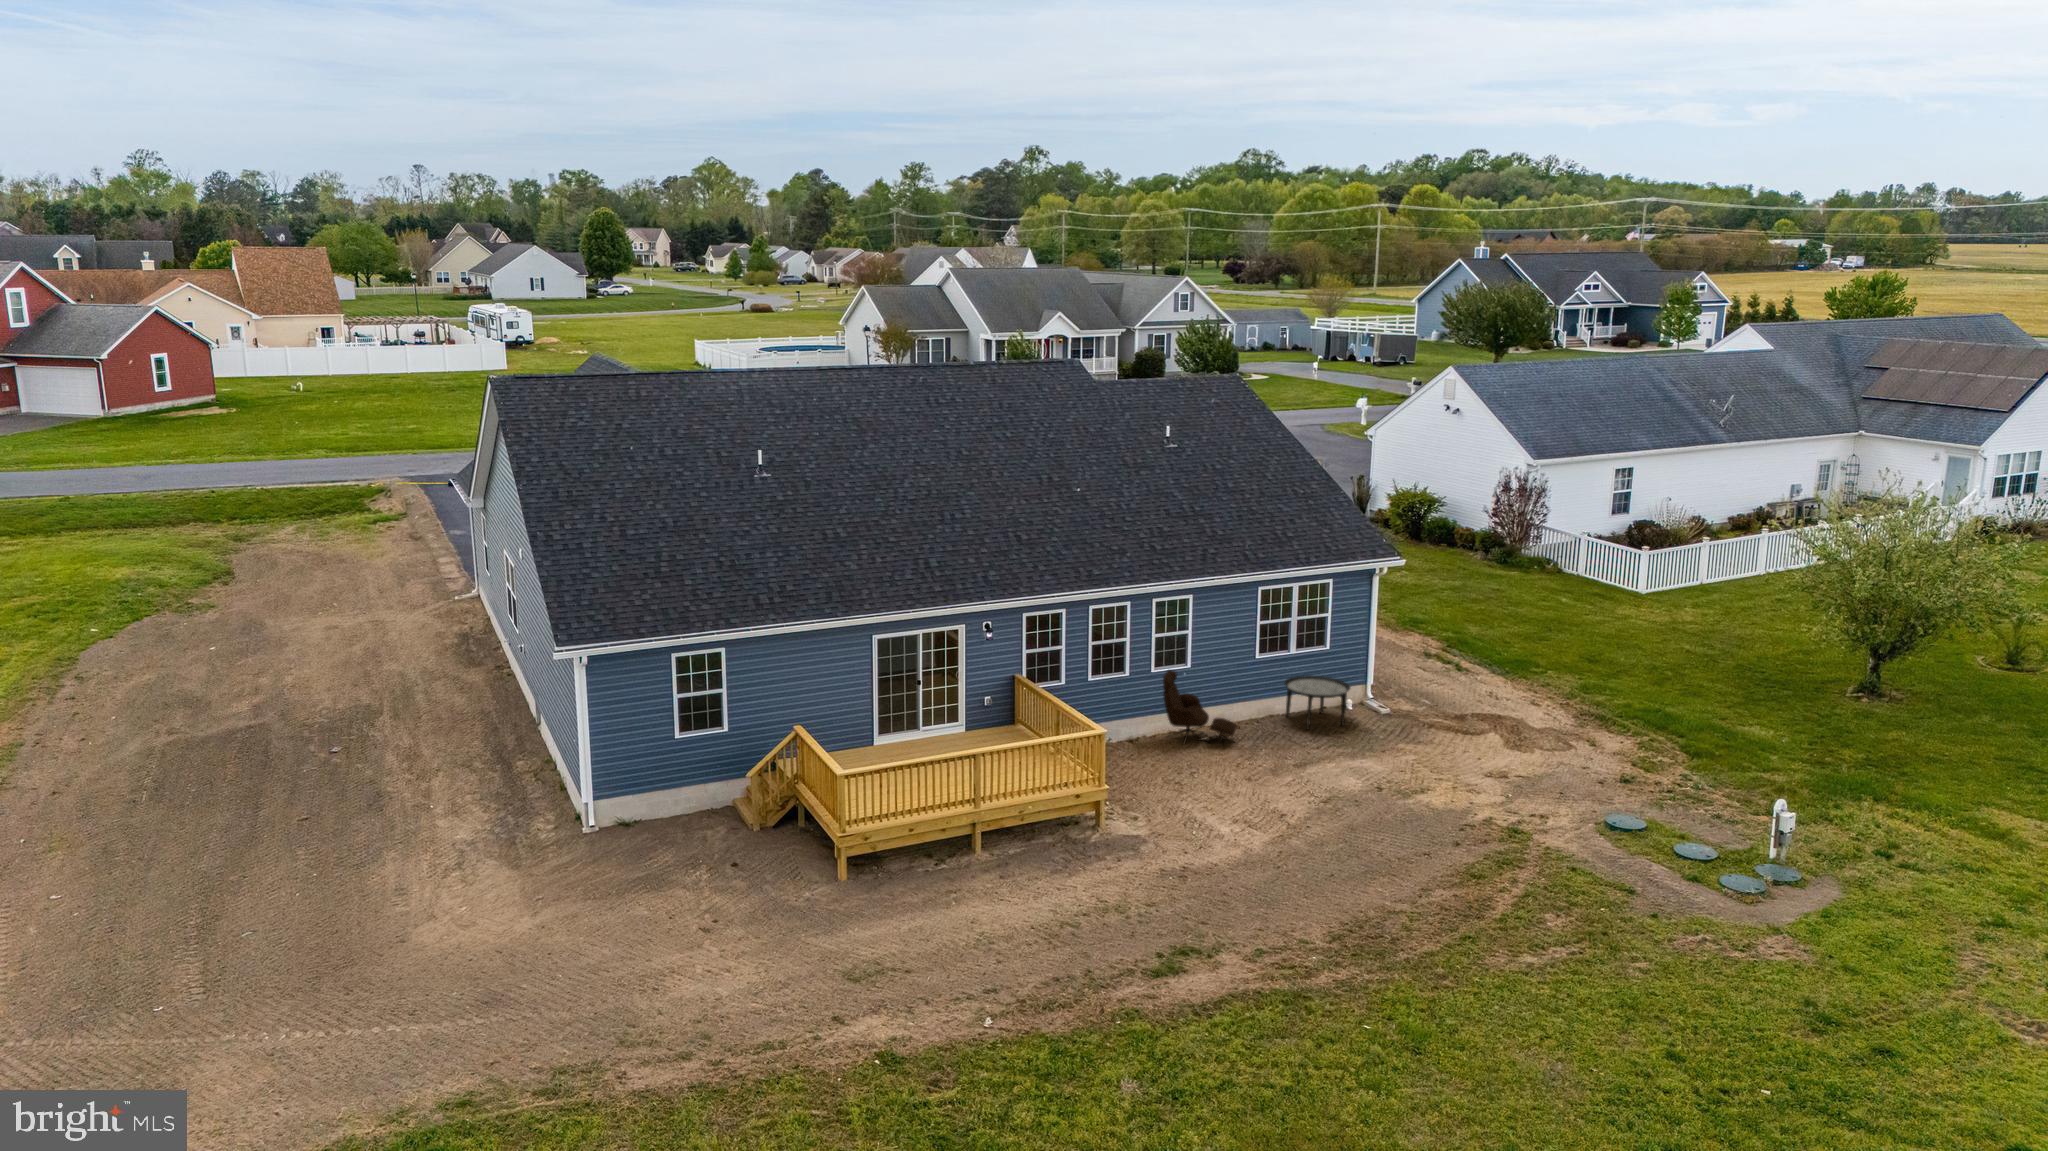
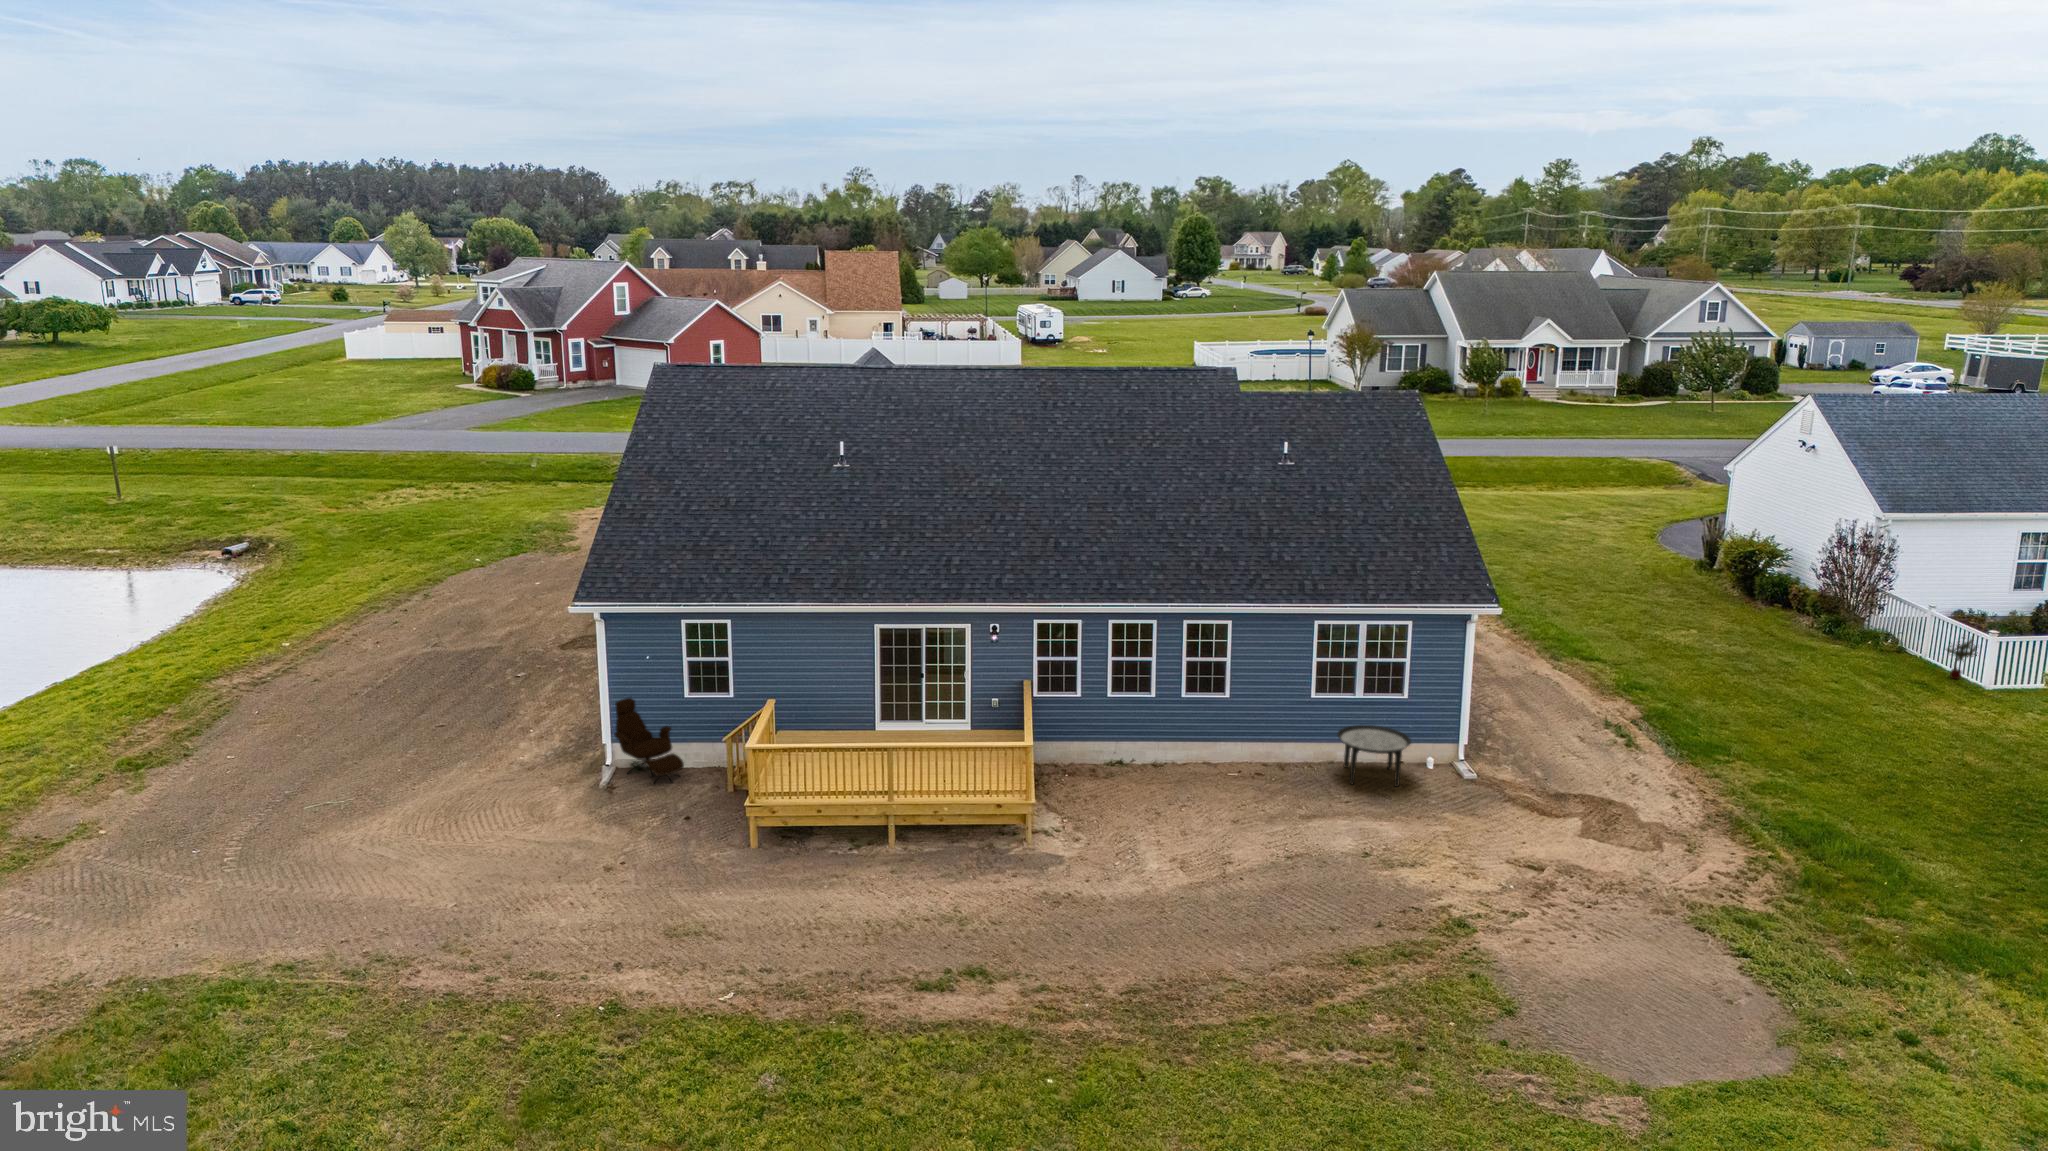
potted tree: none [1598,552,1626,588] -> present [1947,636,1978,679]
lounge chair: present [1163,670,1236,743] -> present [614,698,684,782]

